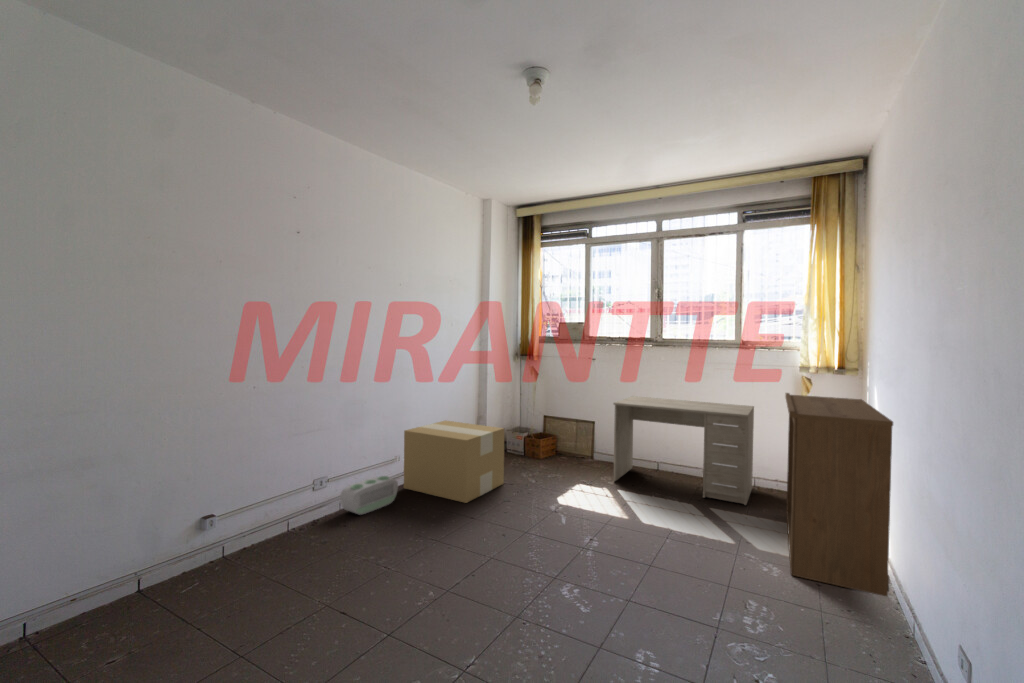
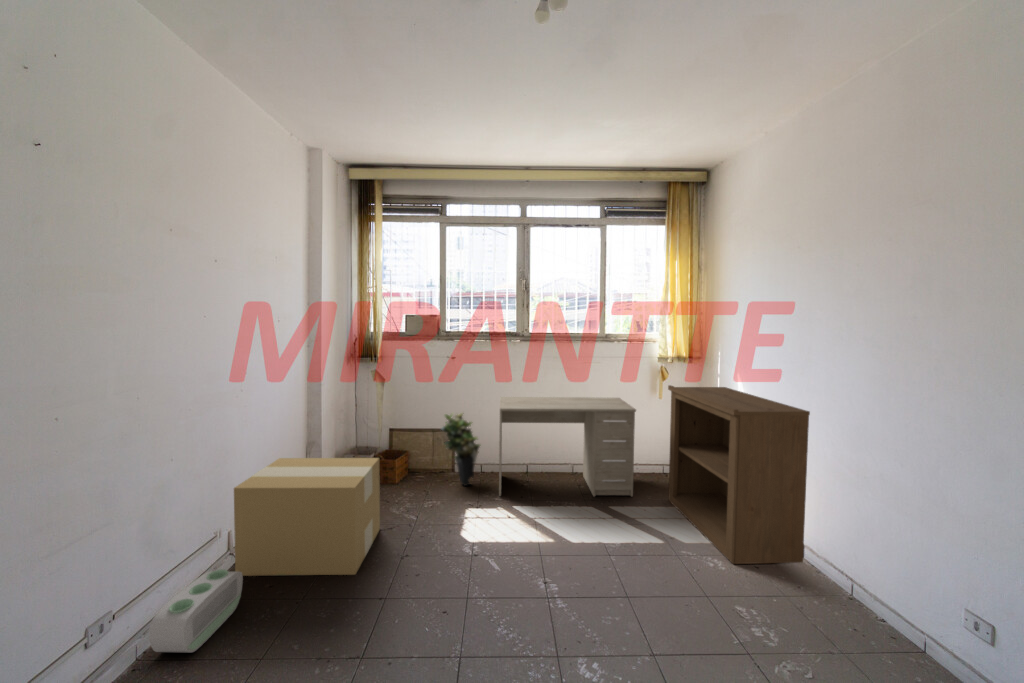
potted plant: none [575,406,611,470] -> present [442,413,481,486]

